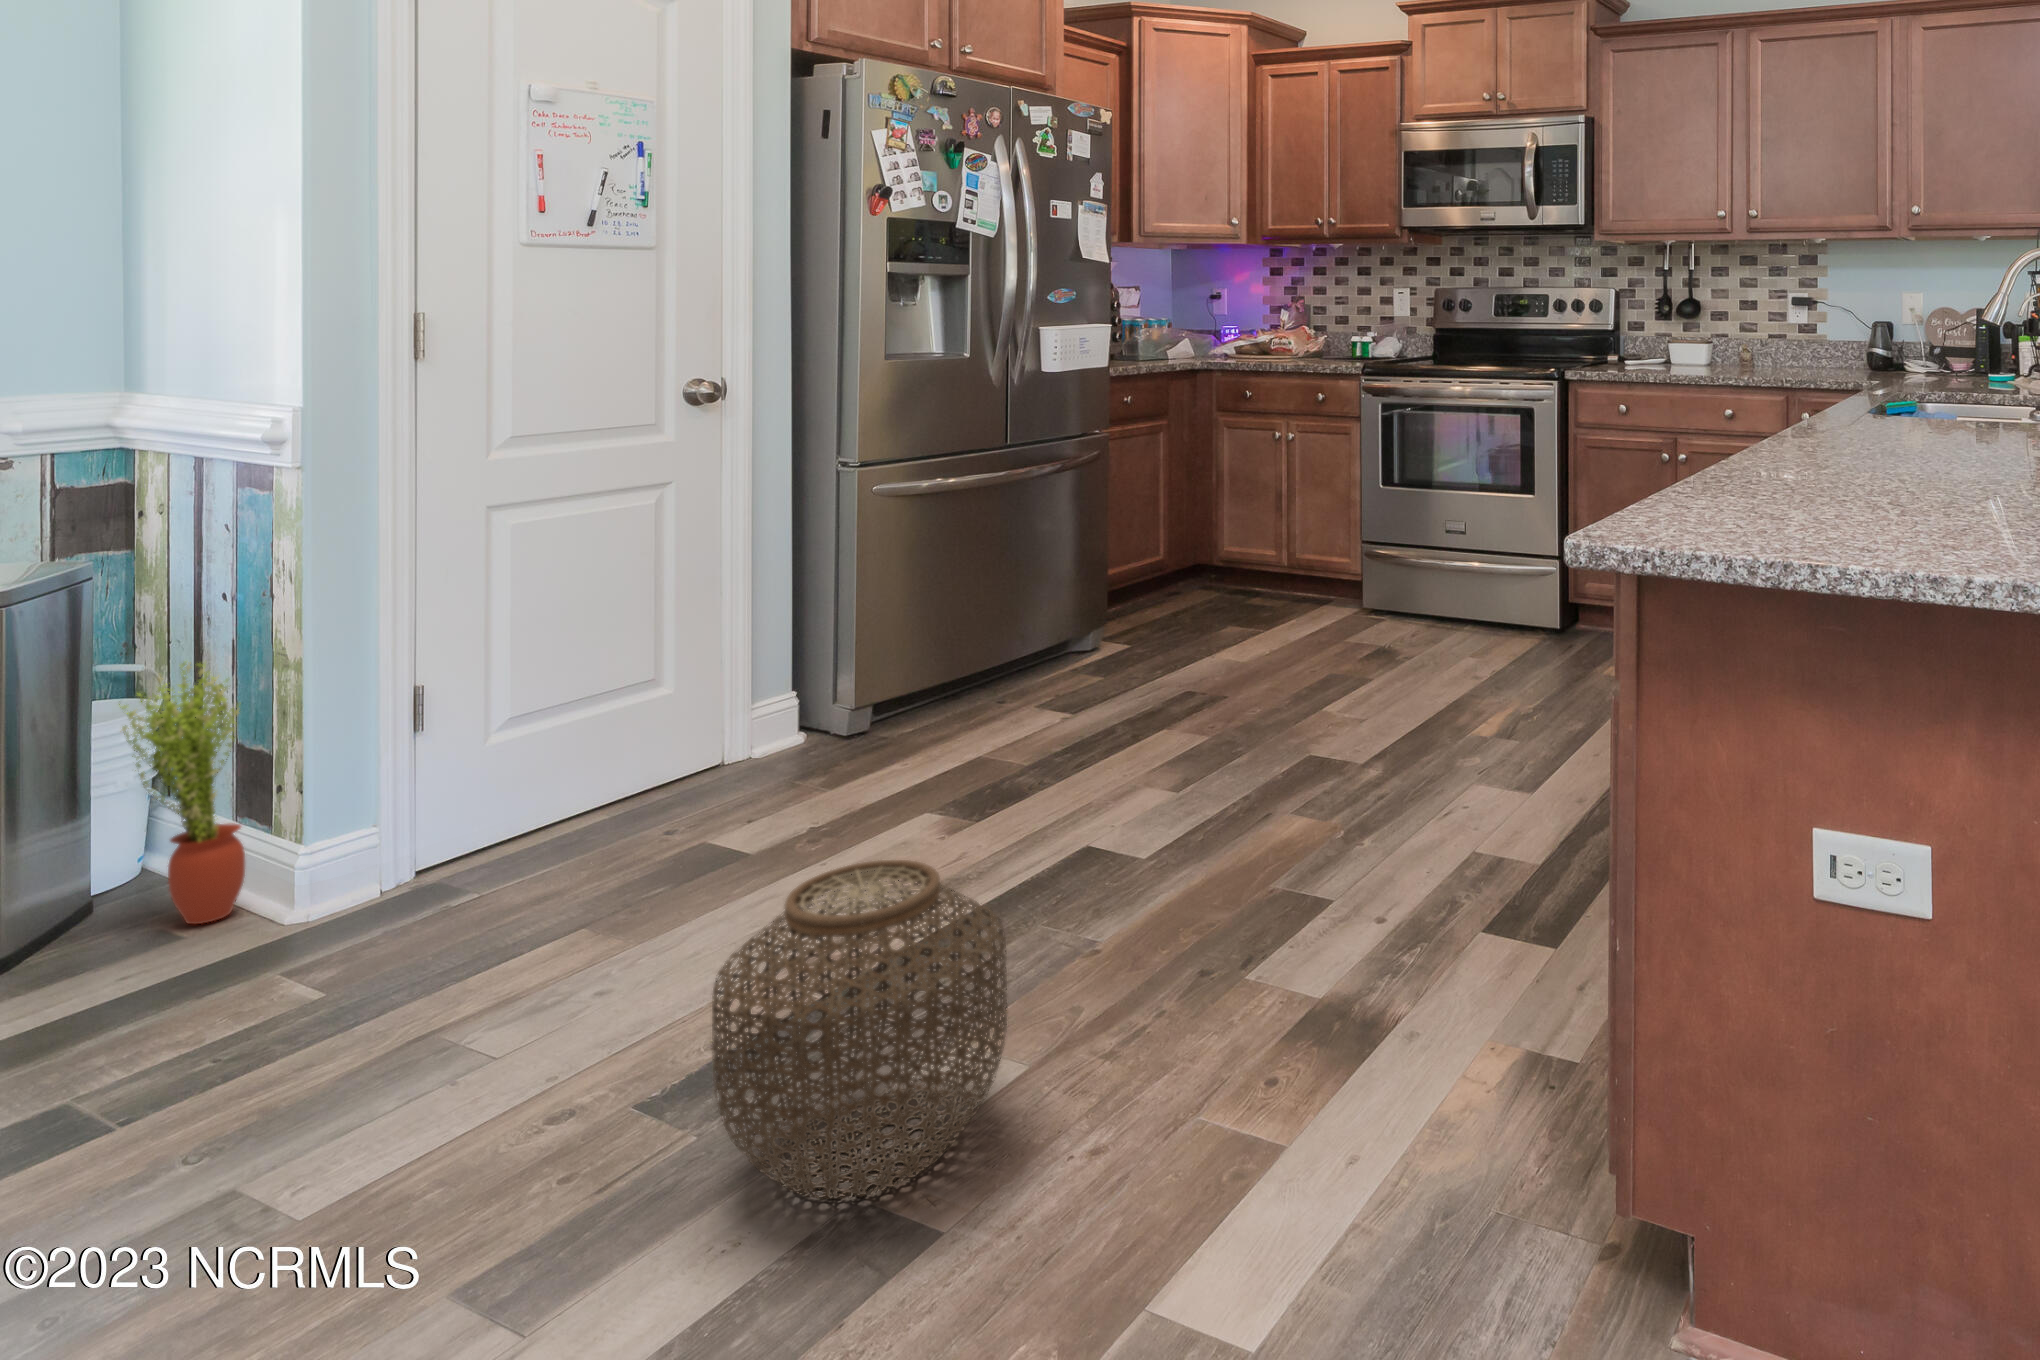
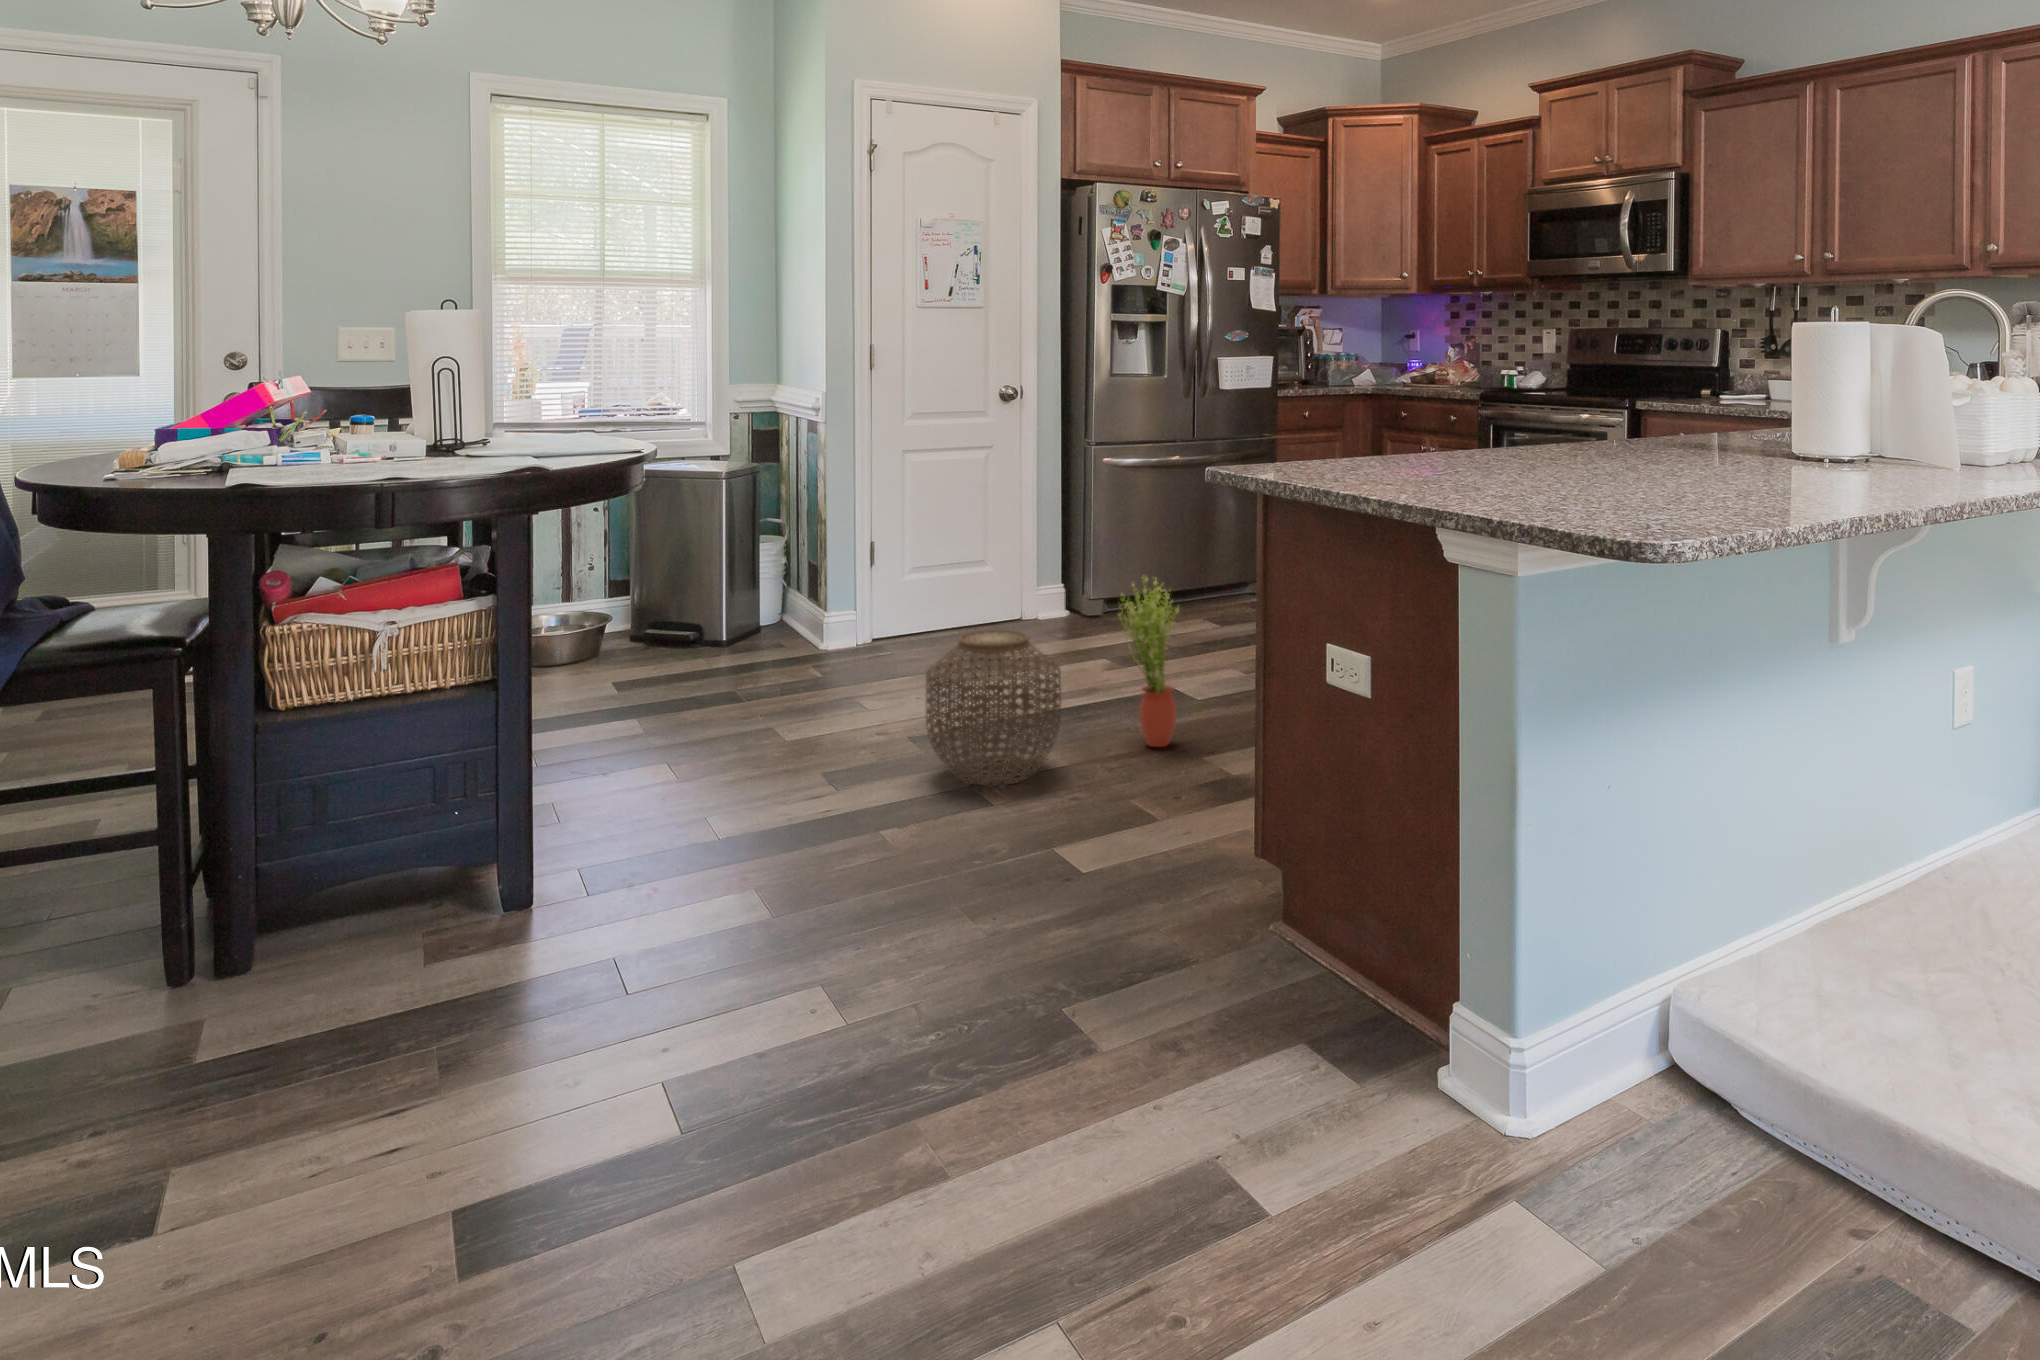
potted plant: present [119,663,245,924] -> present [1119,577,1179,747]

